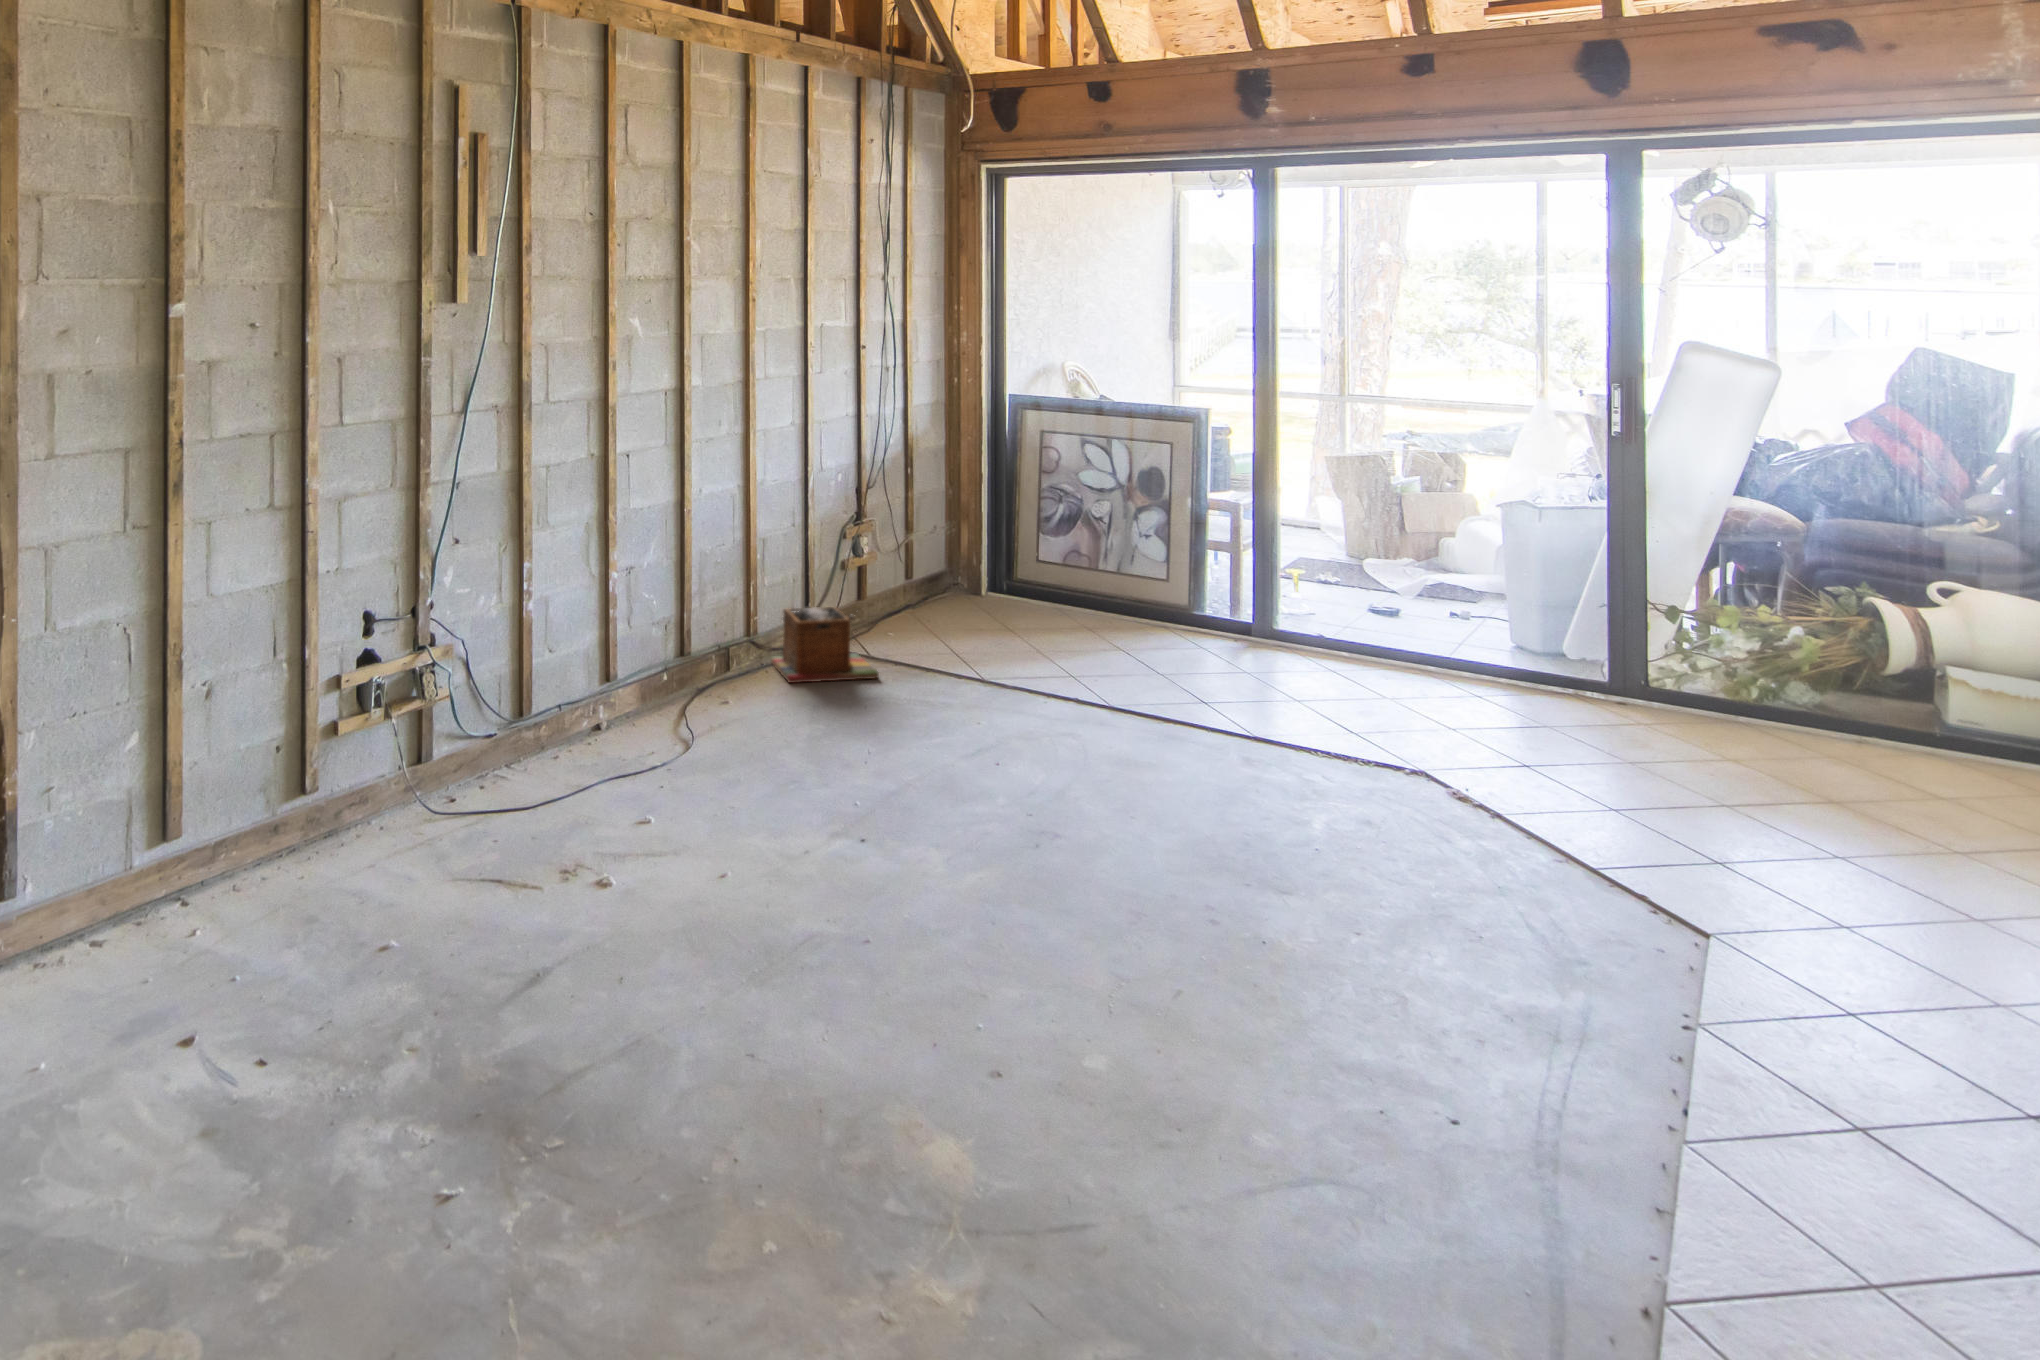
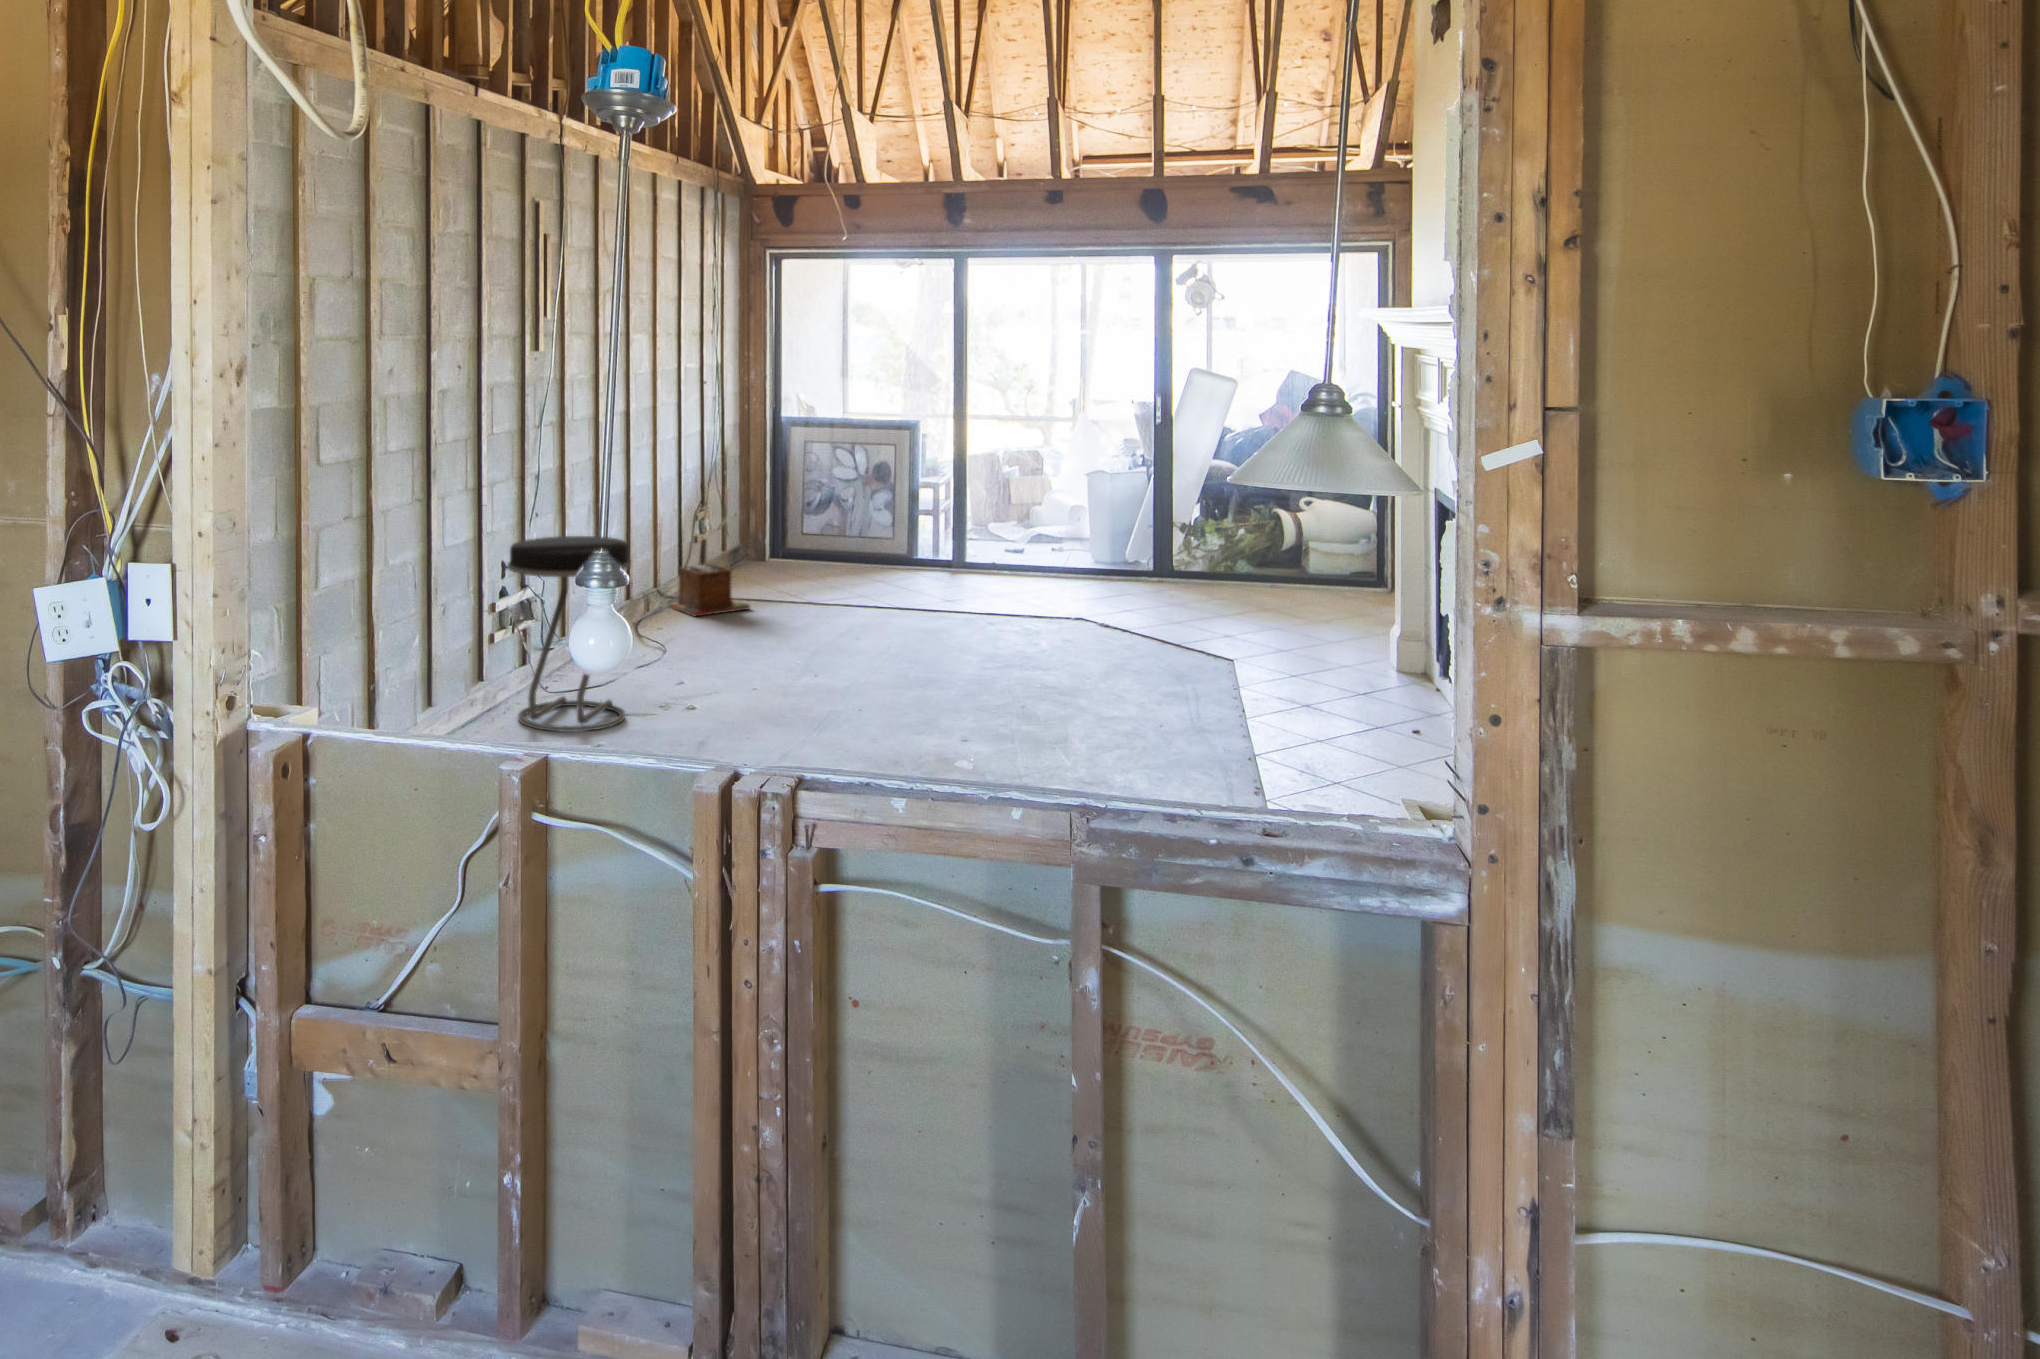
stool: none [333,577,516,876] -> present [508,536,631,732]

